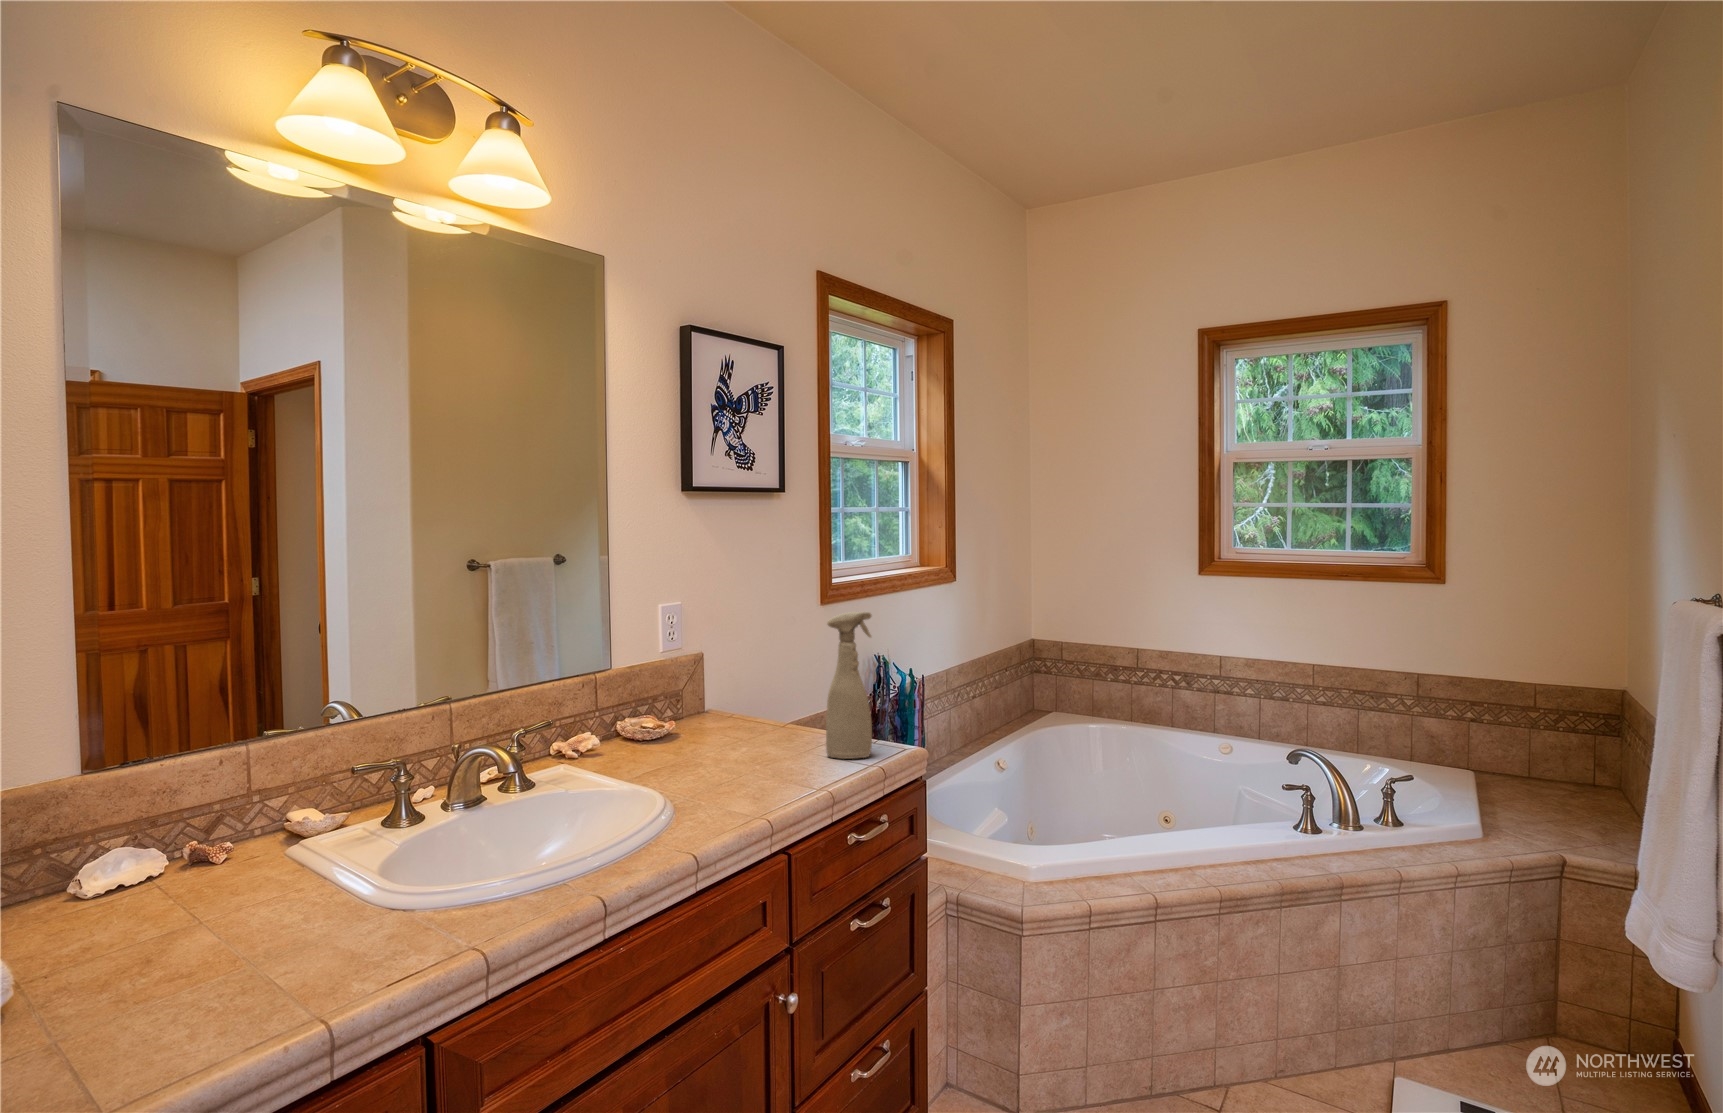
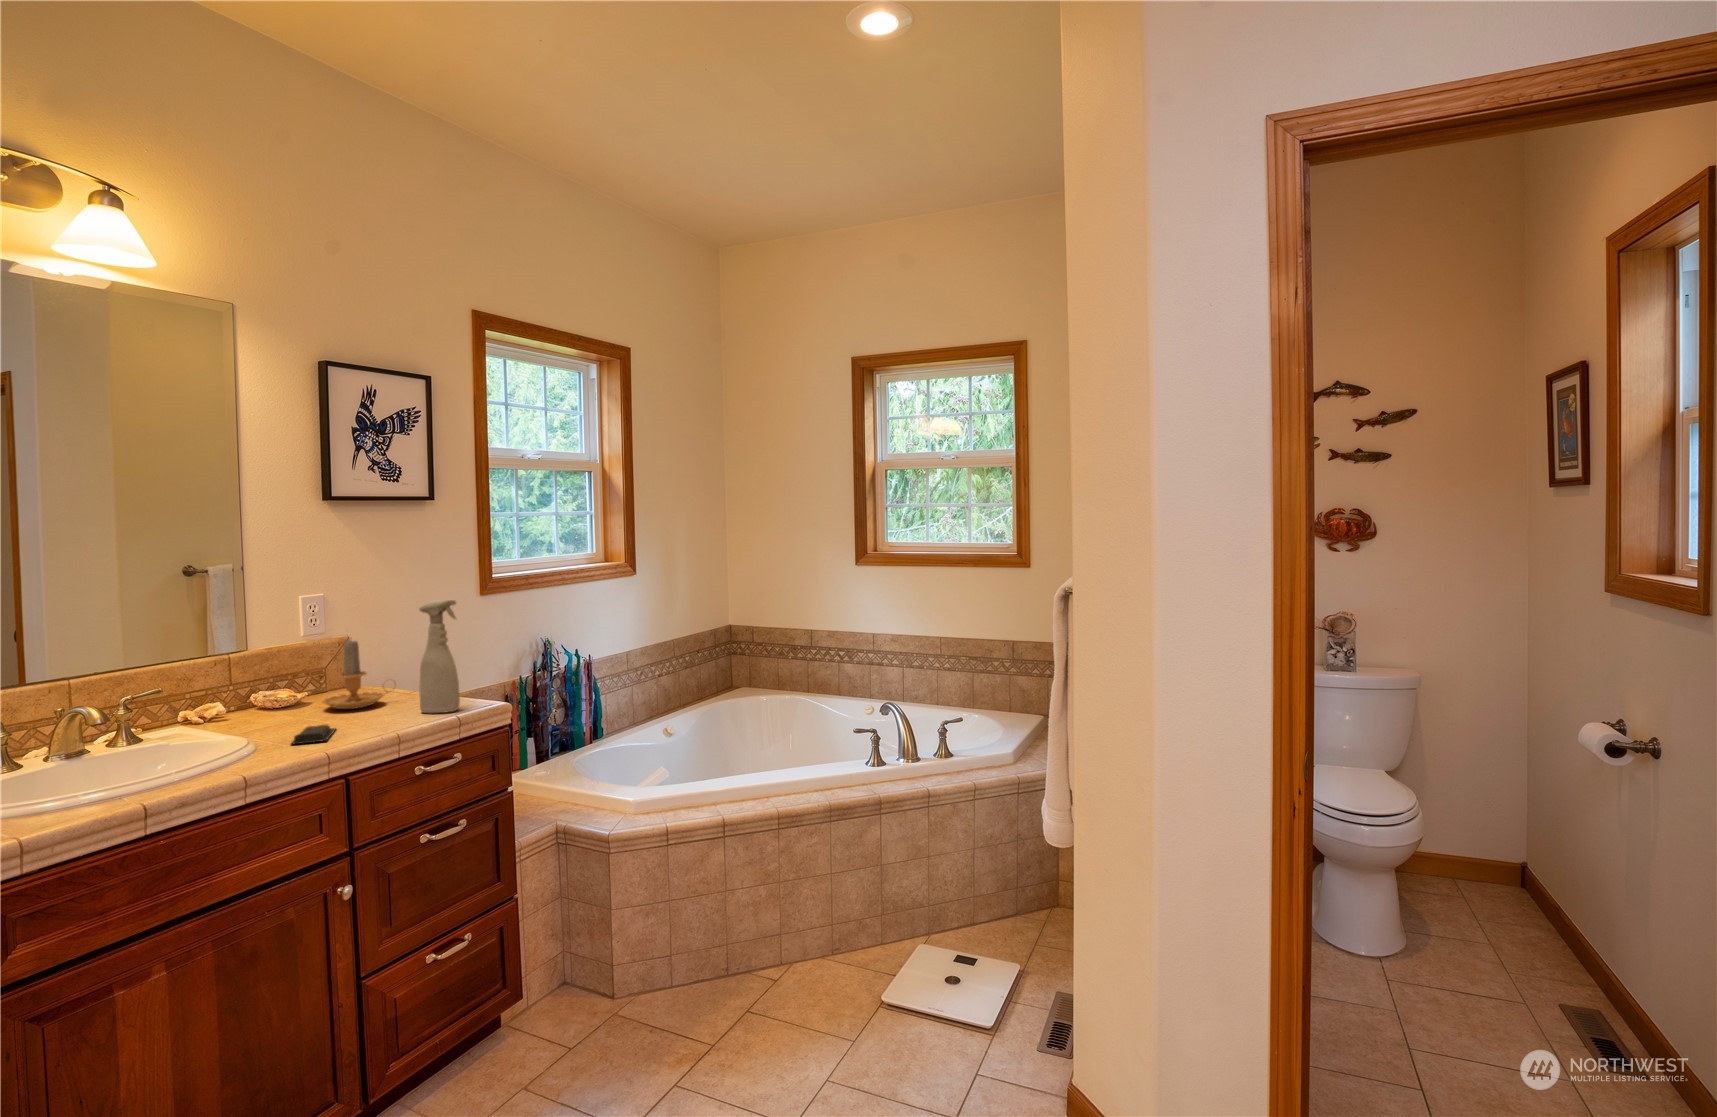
candle: none [703,656,779,747] -> present [323,641,394,709]
soap bar: none [707,773,751,804] -> present [291,725,336,744]

